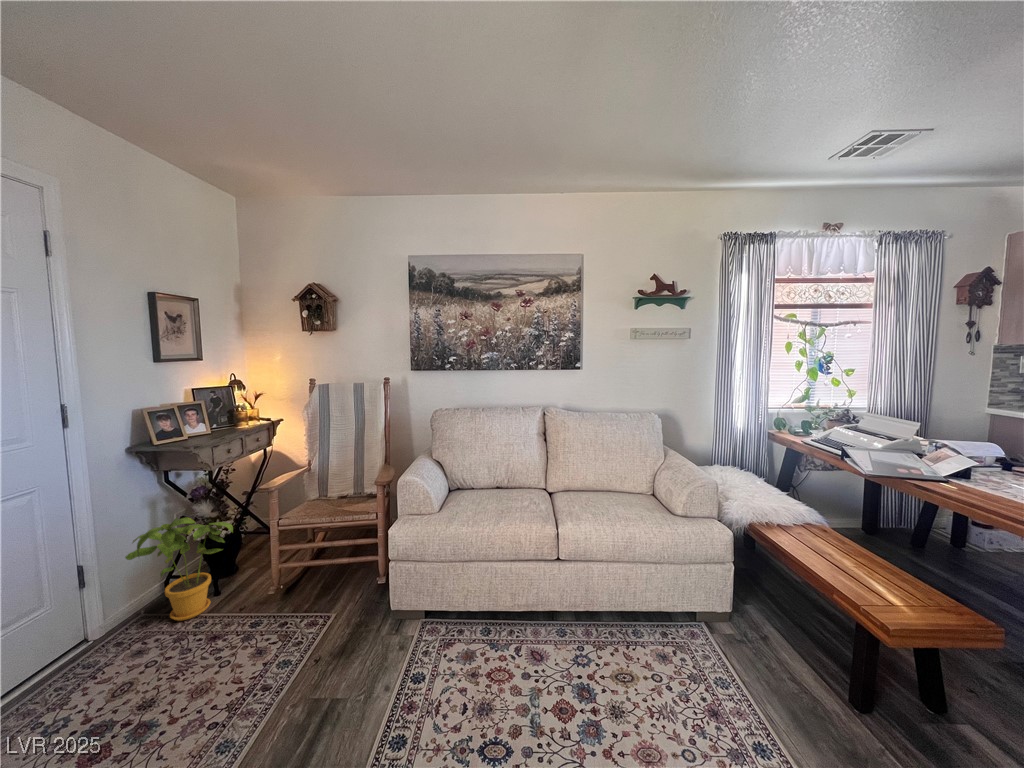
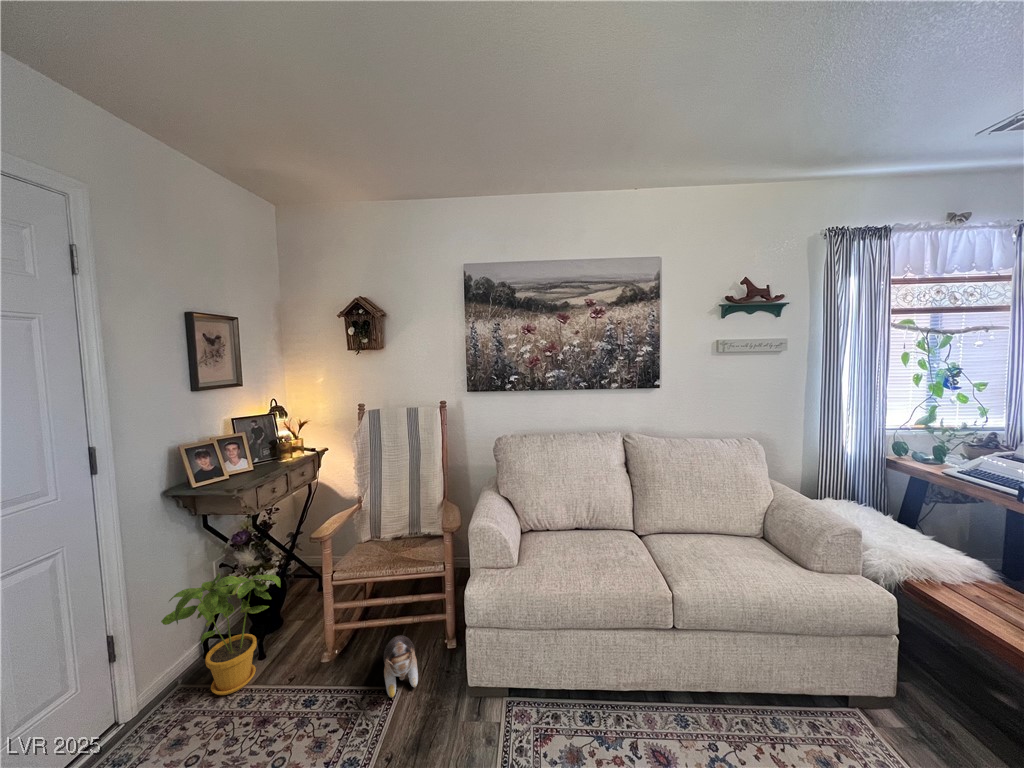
plush toy: none [319,573,352,620] -> present [384,635,418,698]

